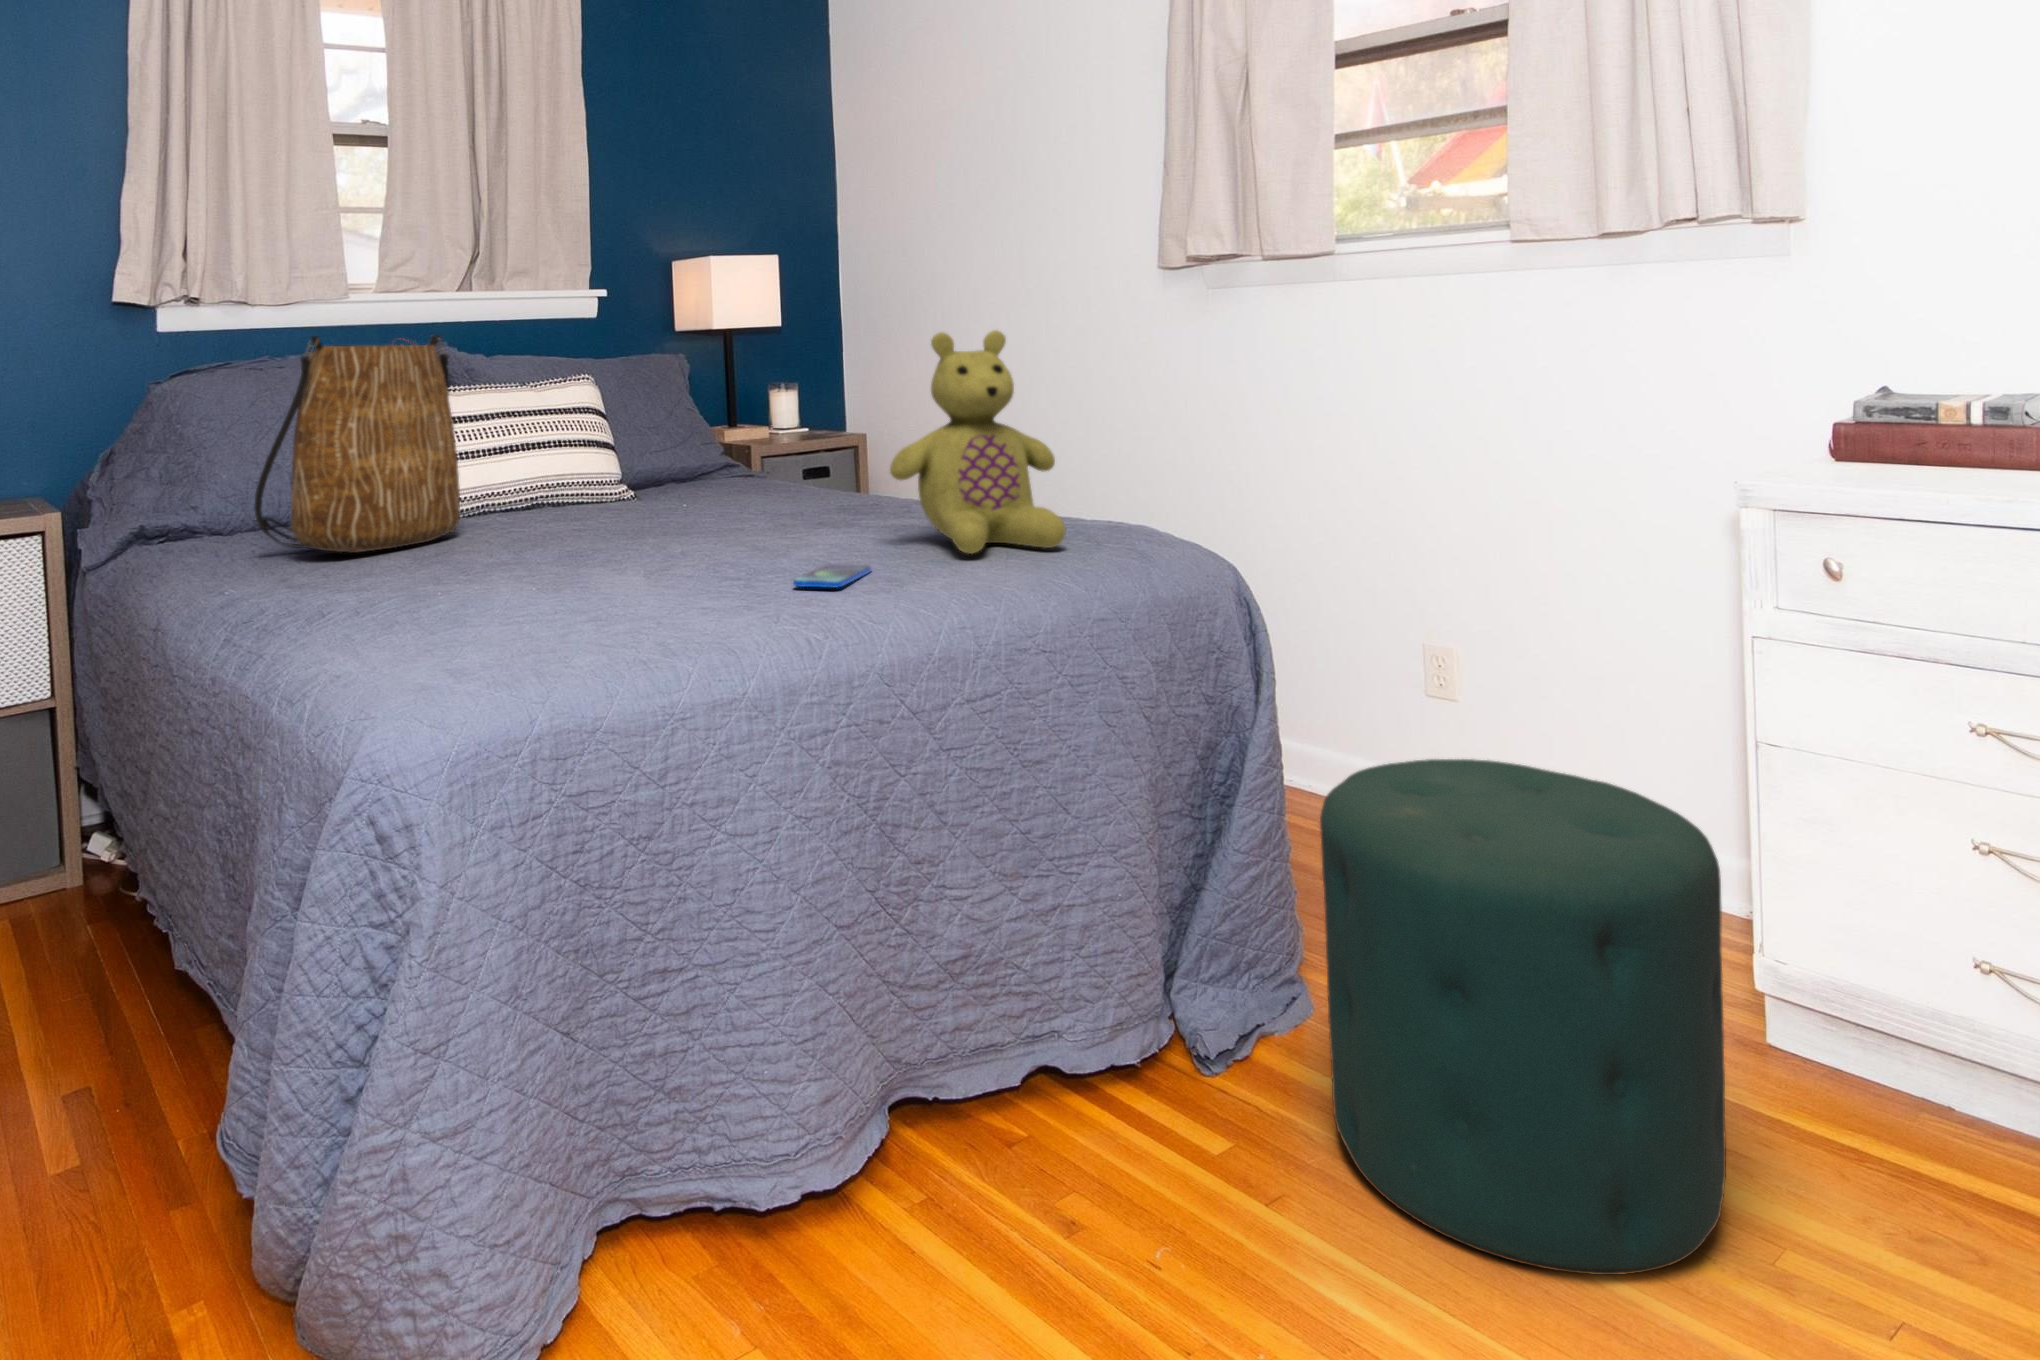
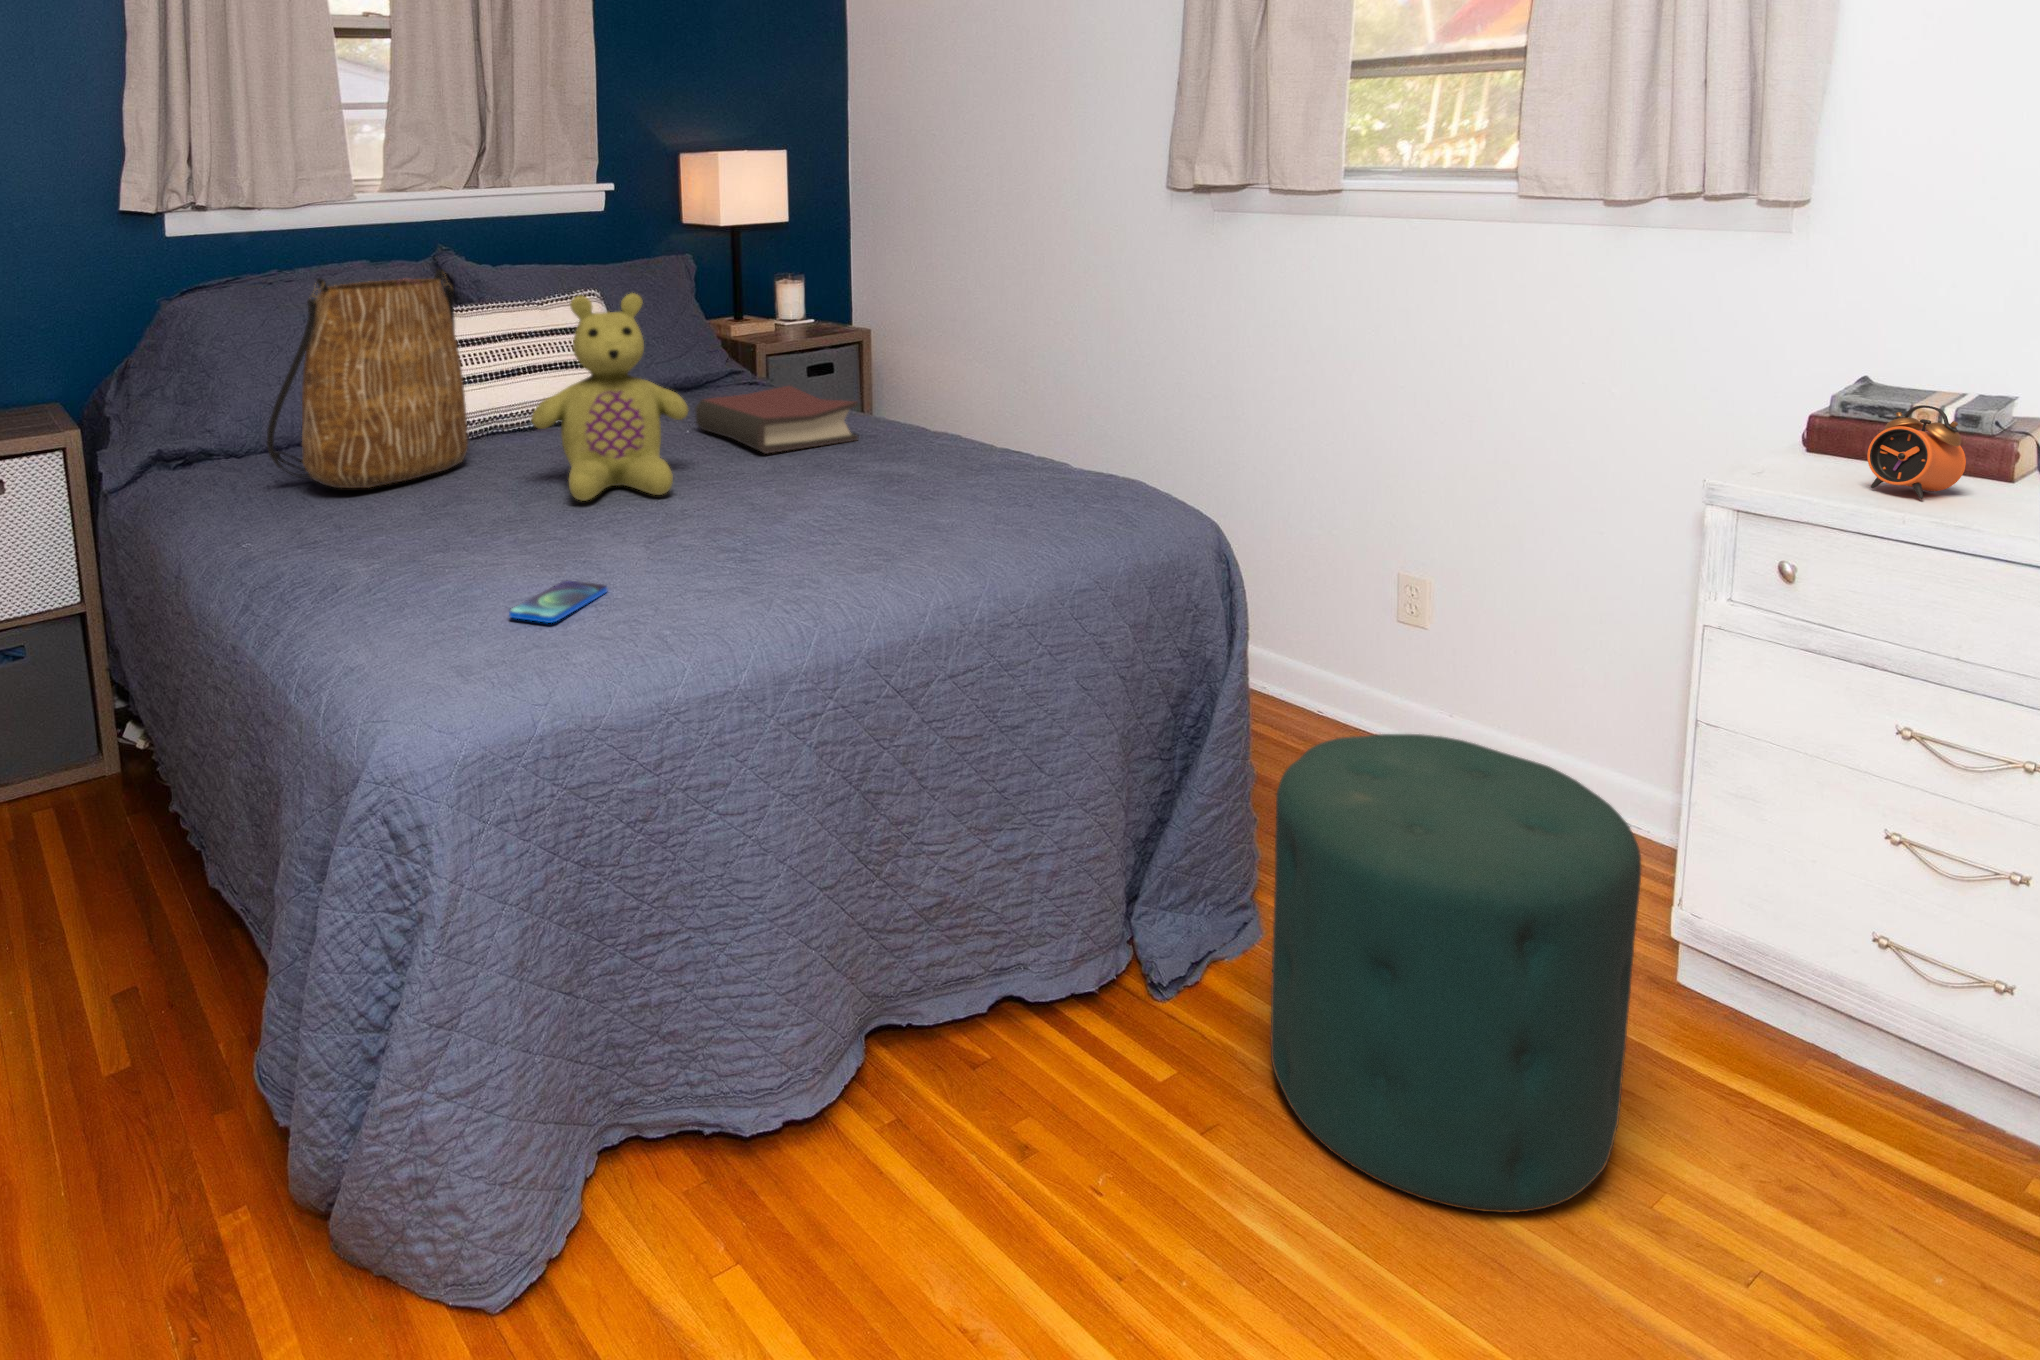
stuffed bear: present [890,330,1066,554] -> present [531,293,688,501]
alarm clock: none [1898,393,2001,486] -> present [1867,405,1966,499]
hardback book: none [692,462,860,518] -> present [695,386,858,454]
smartphone: present [793,564,871,588] -> present [509,581,608,623]

